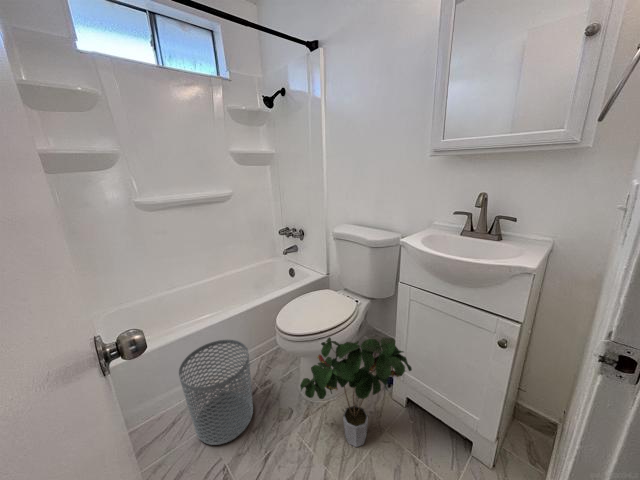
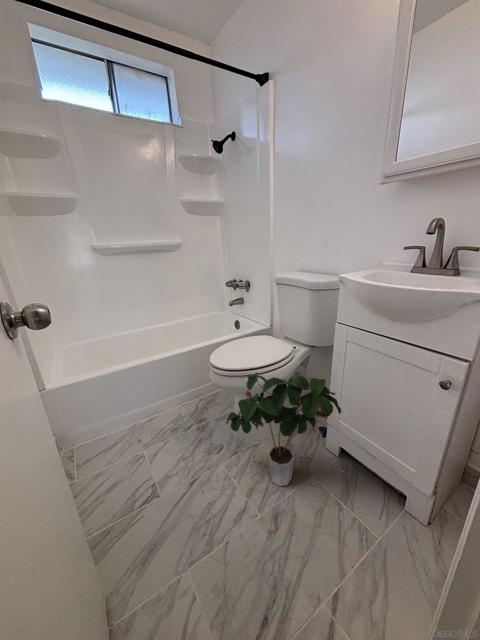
waste bin: present [179,340,253,445] -> none [116,373,185,466]

